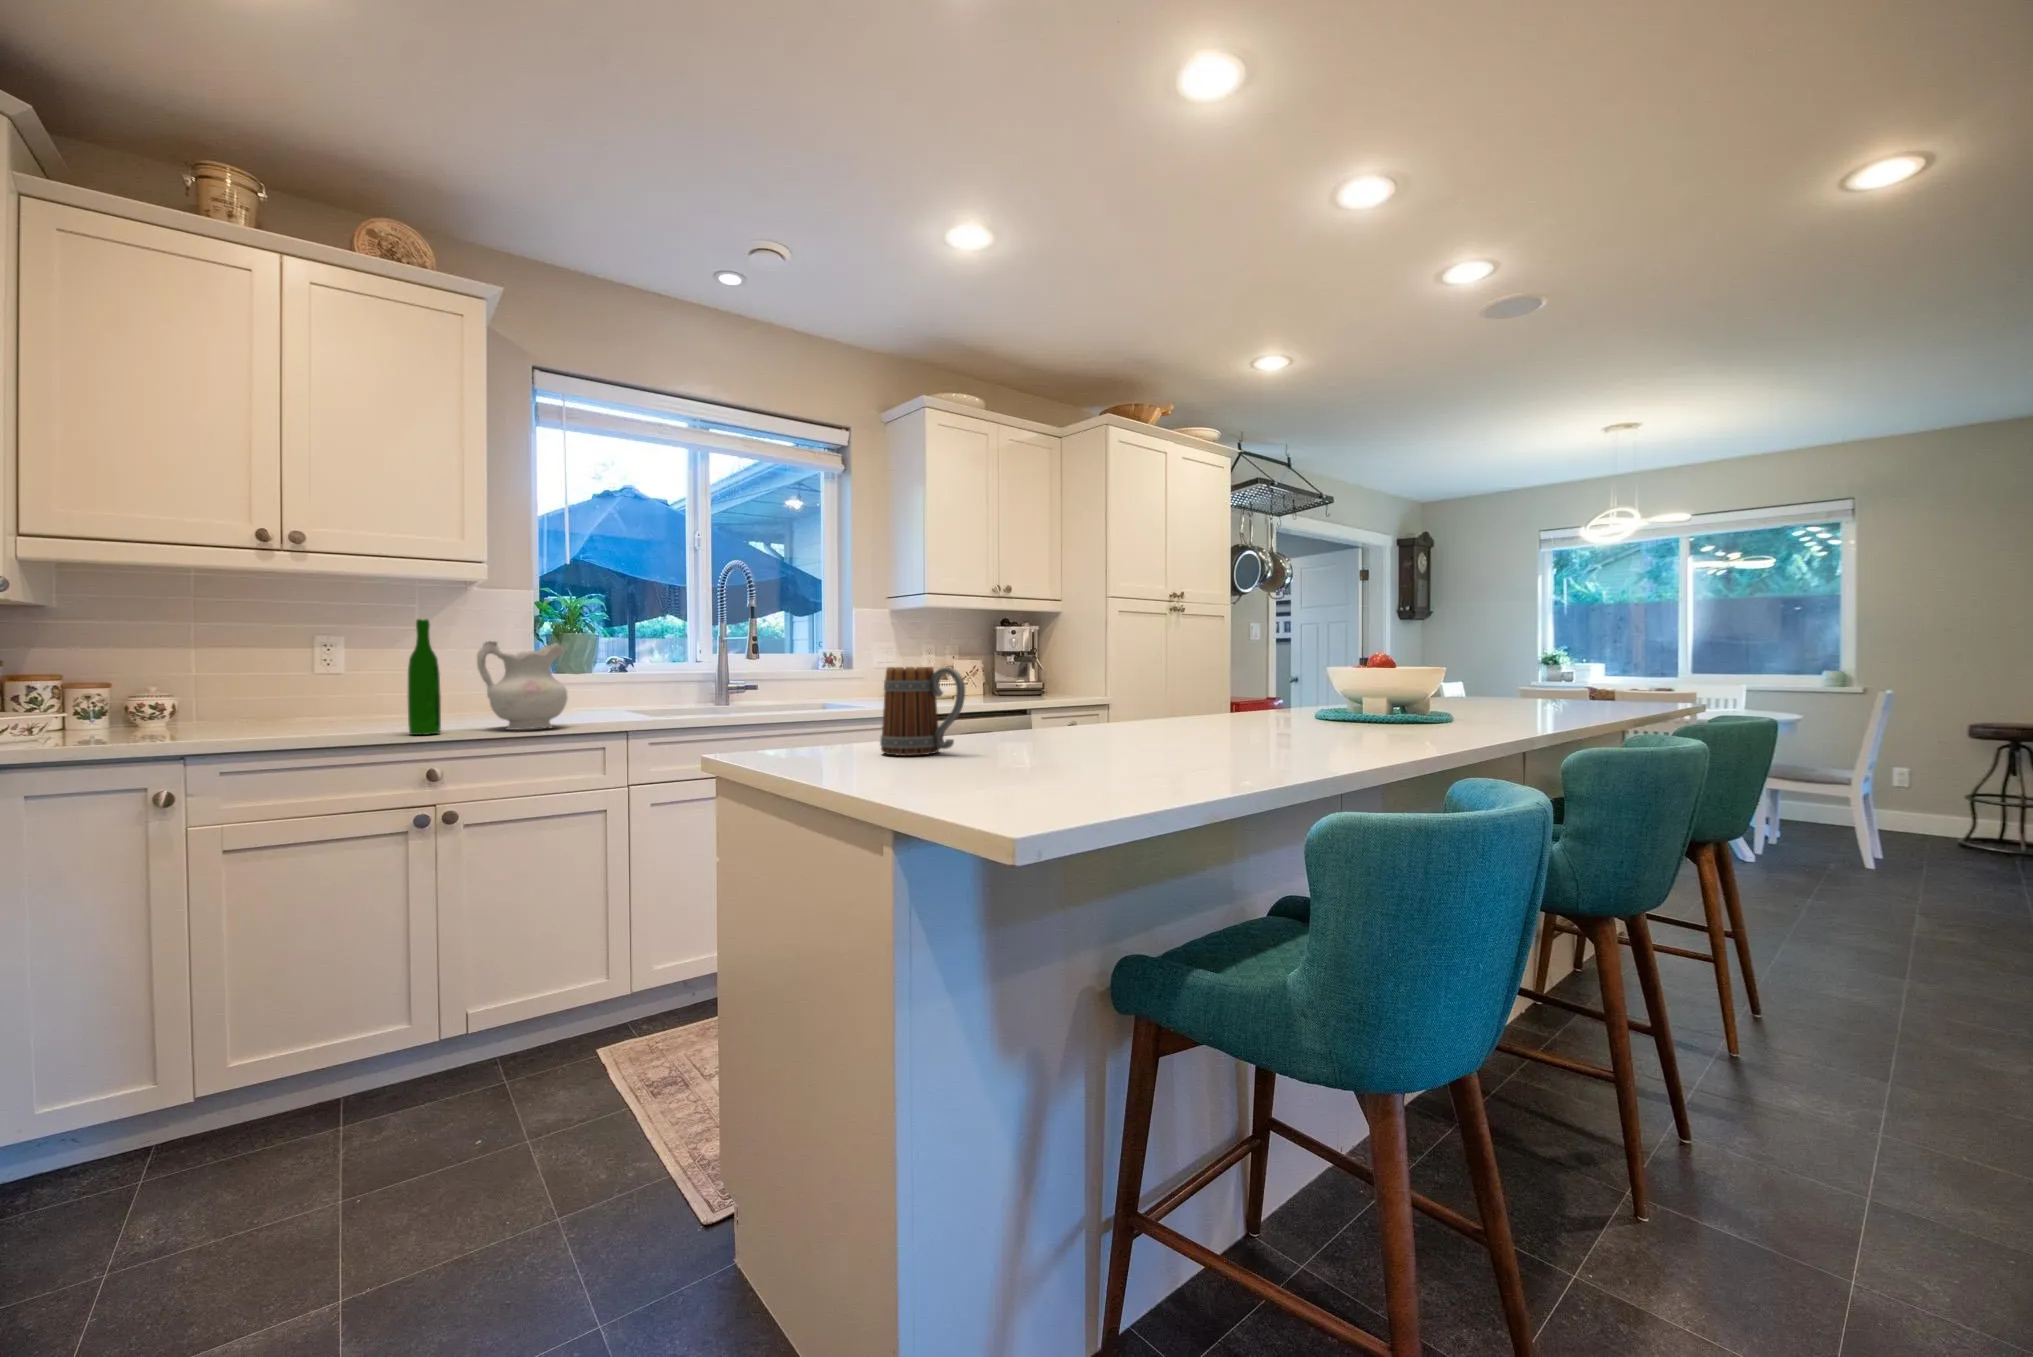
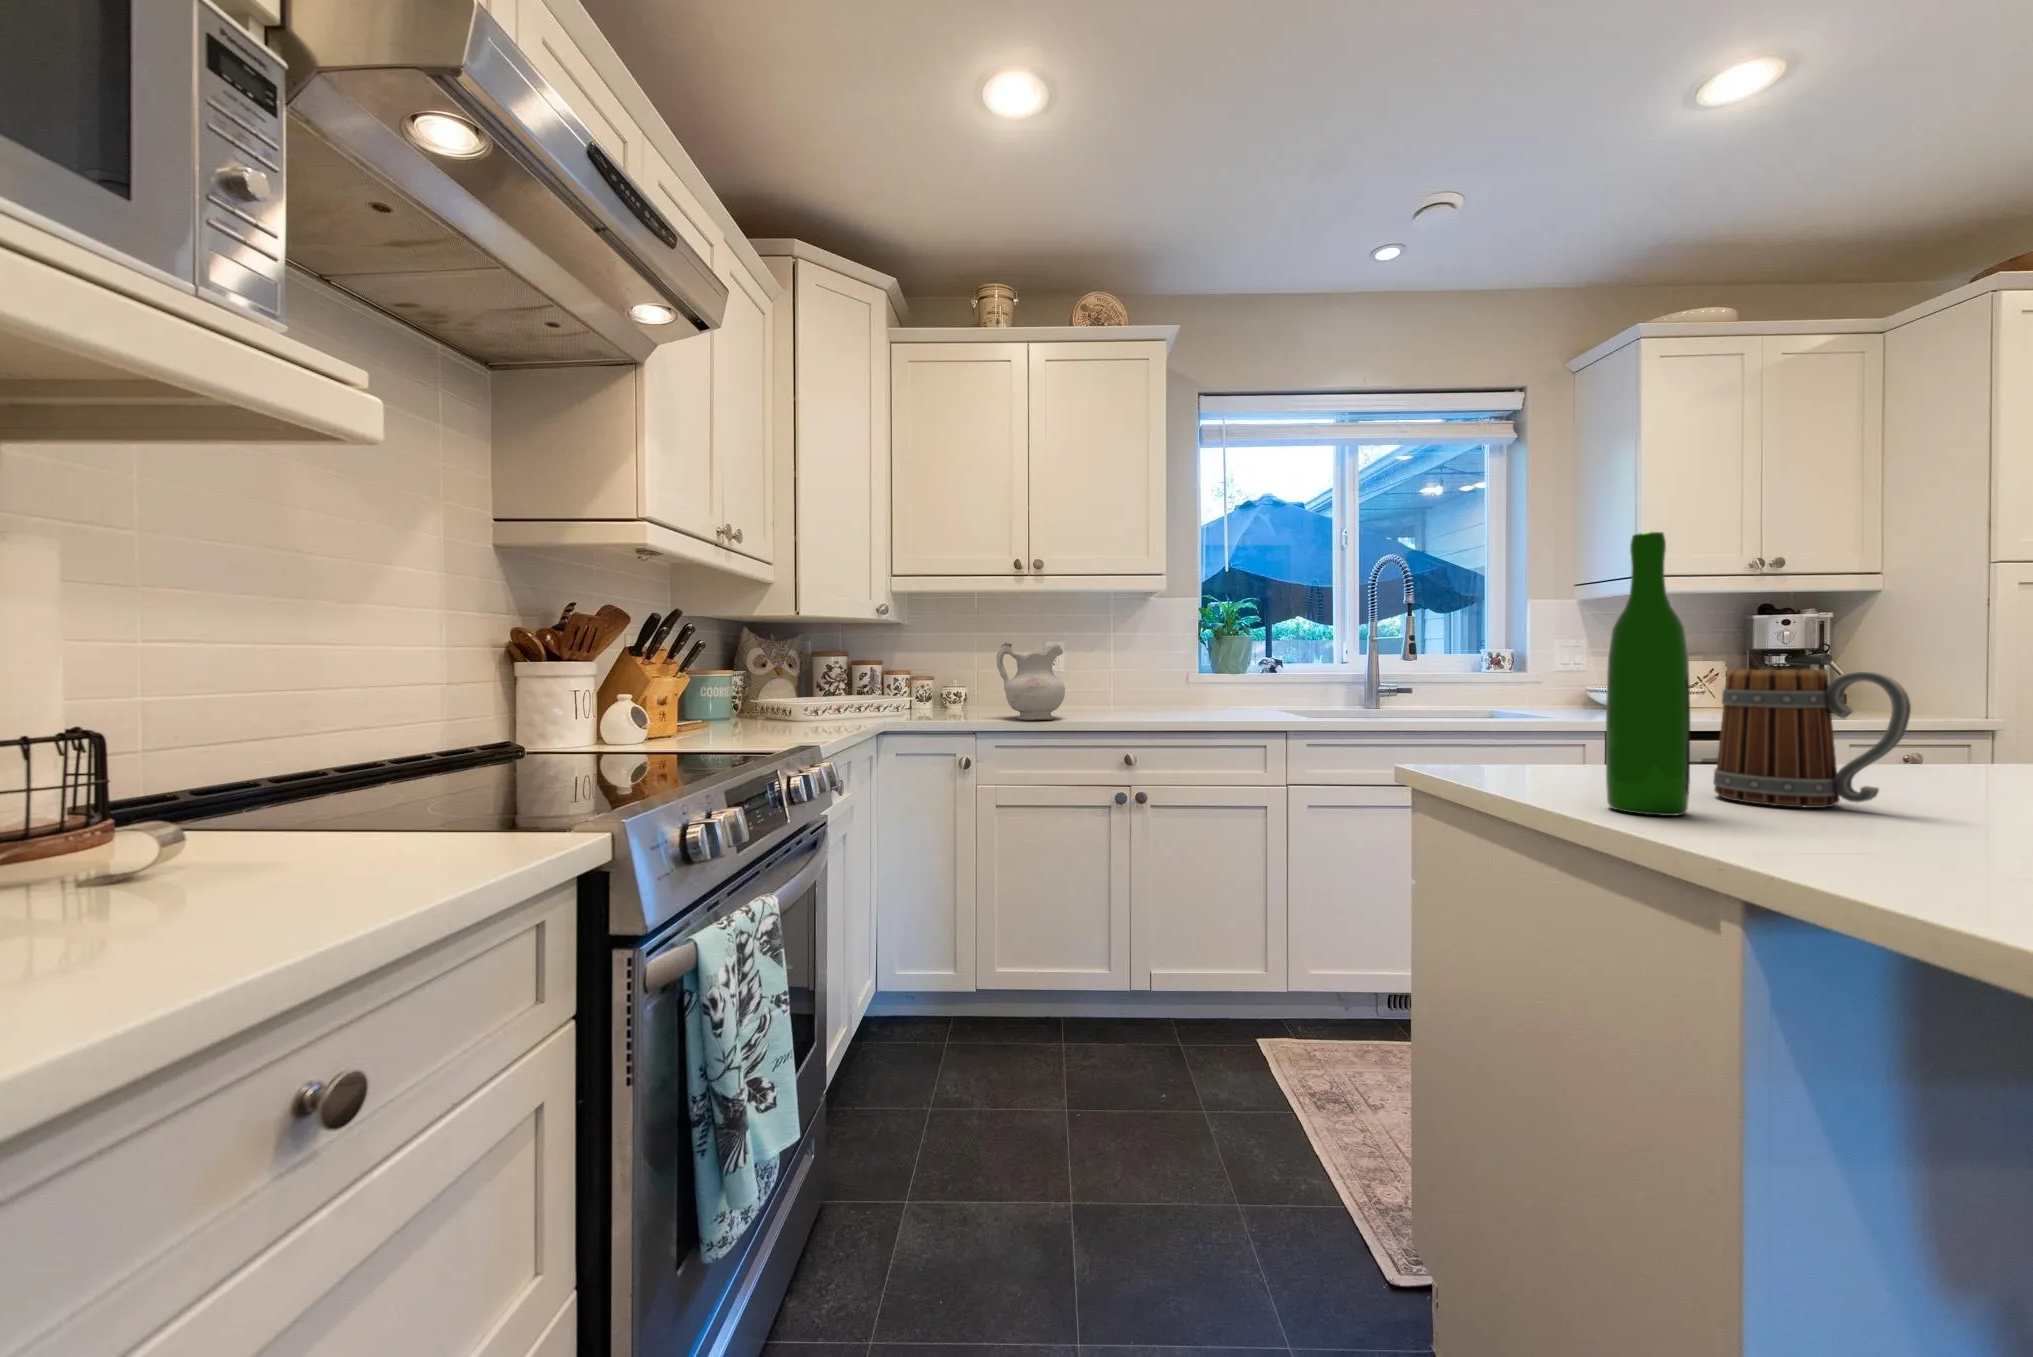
wine bottle: present [407,619,441,735] -> present [1606,532,1690,816]
ceramic pitcher: present [477,641,567,730] -> present [997,643,1065,720]

